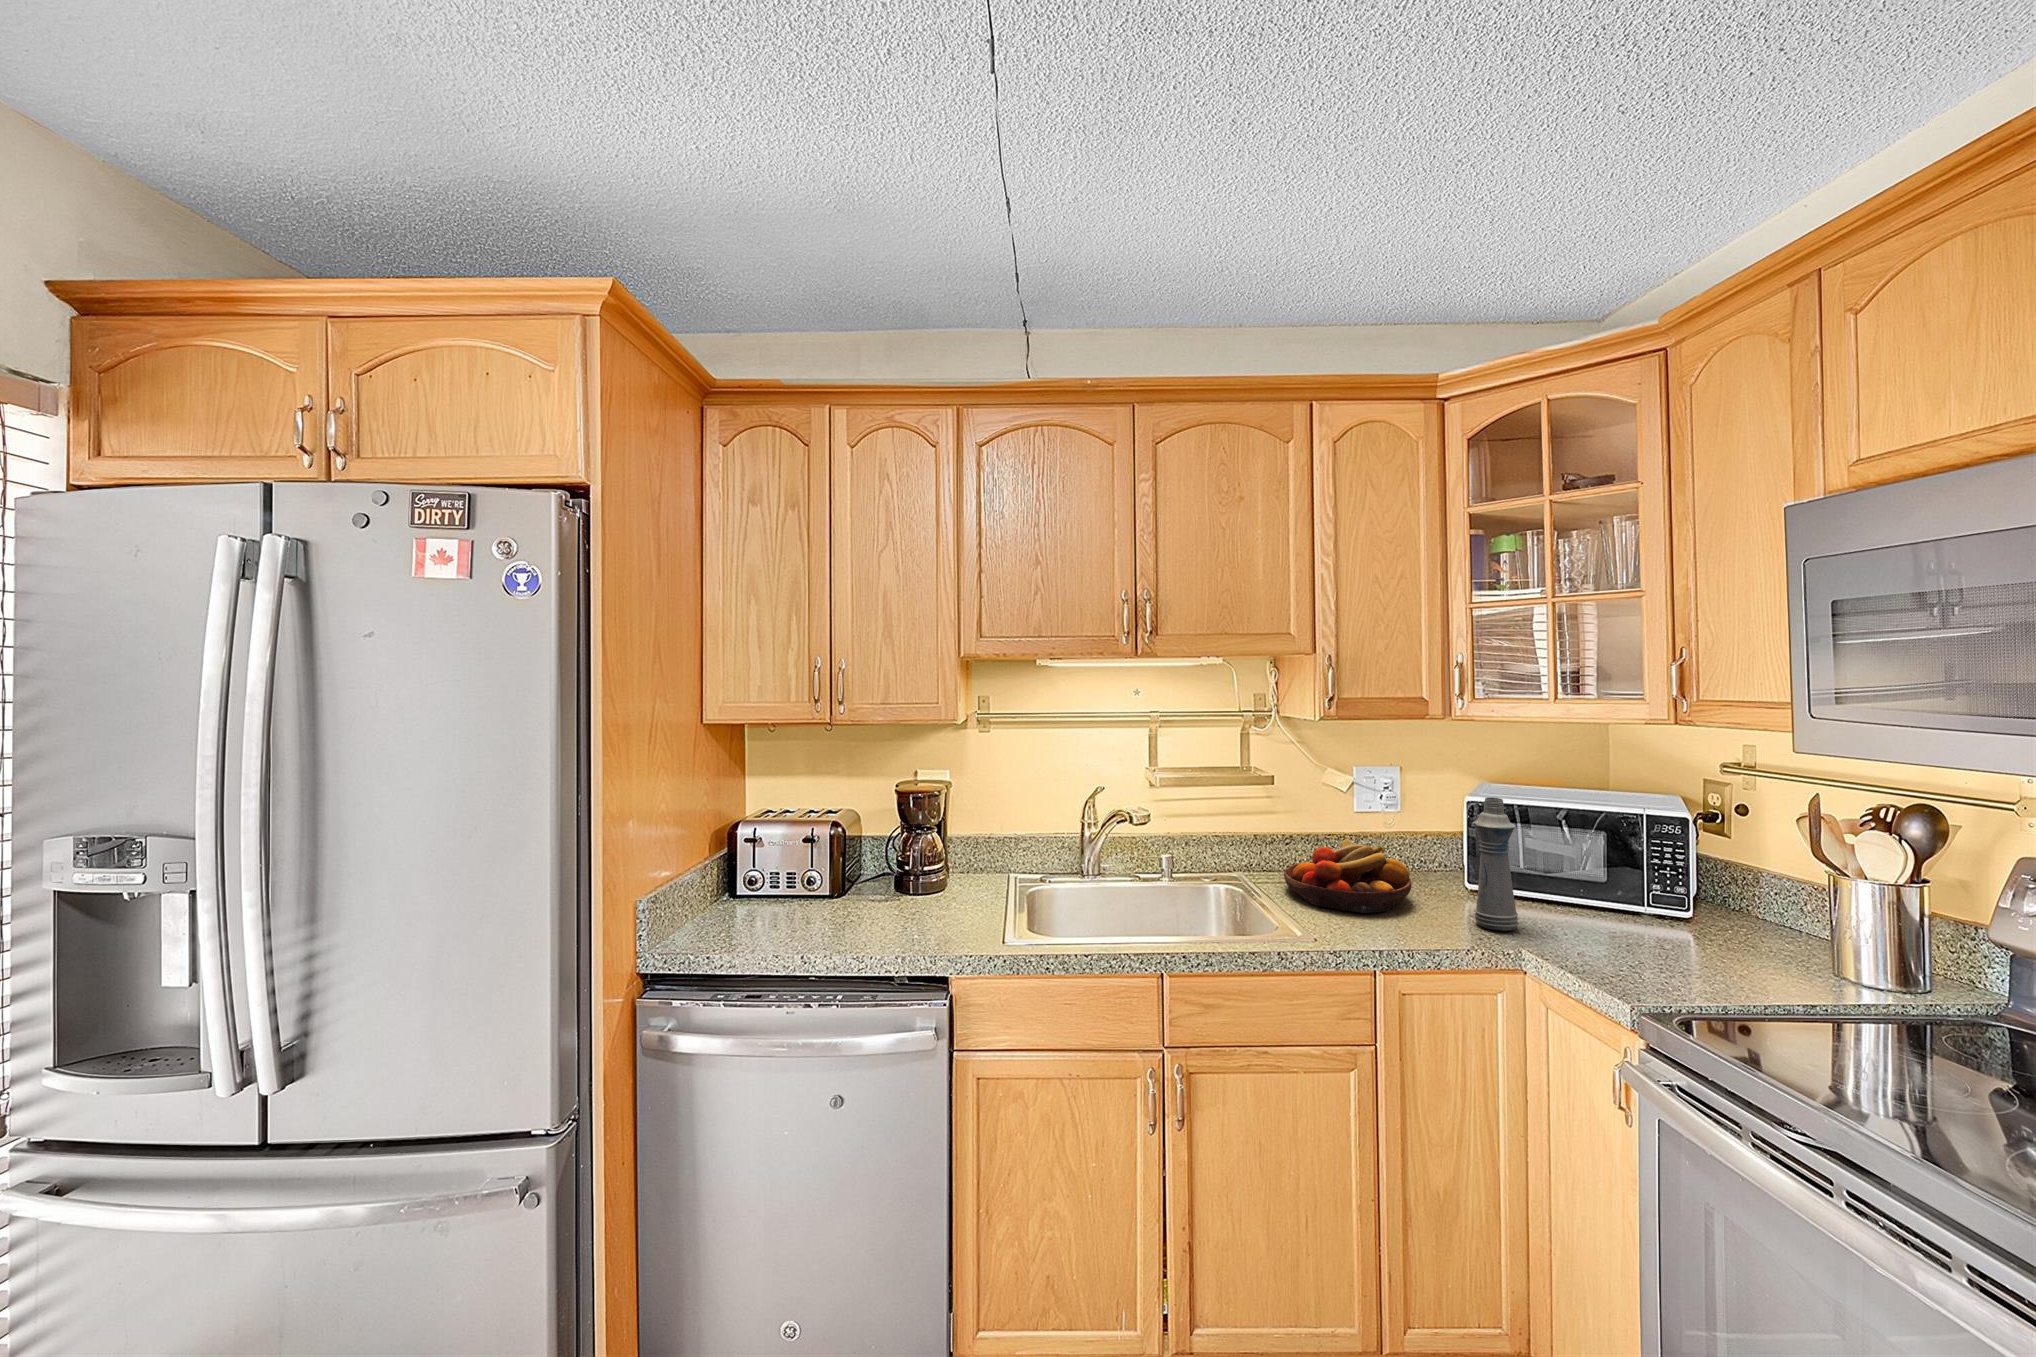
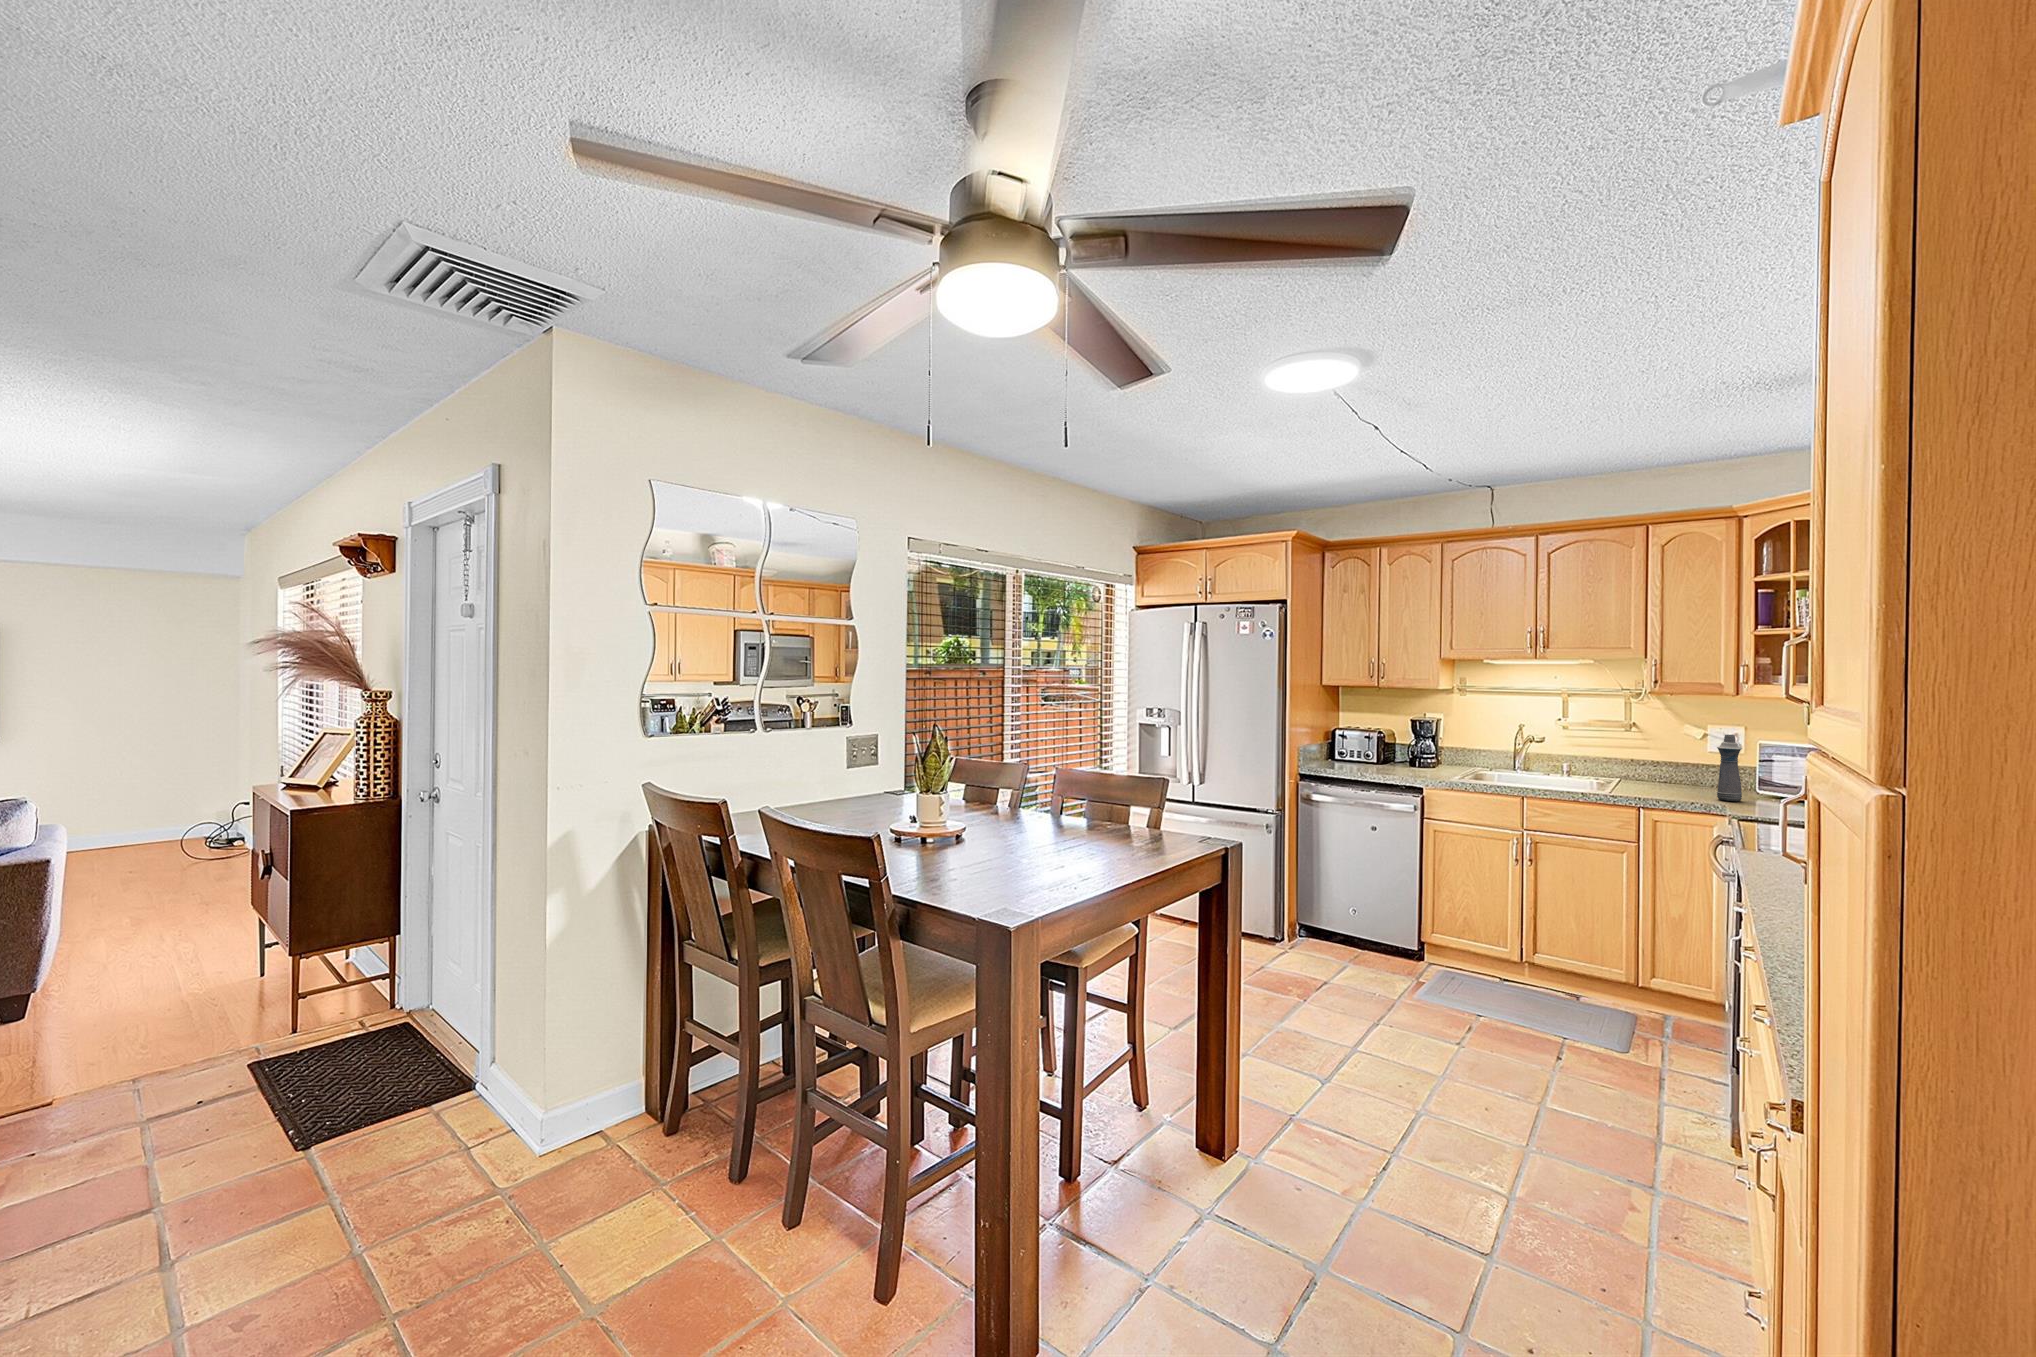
fruit bowl: present [1284,839,1412,913] -> none [1623,762,1701,791]

